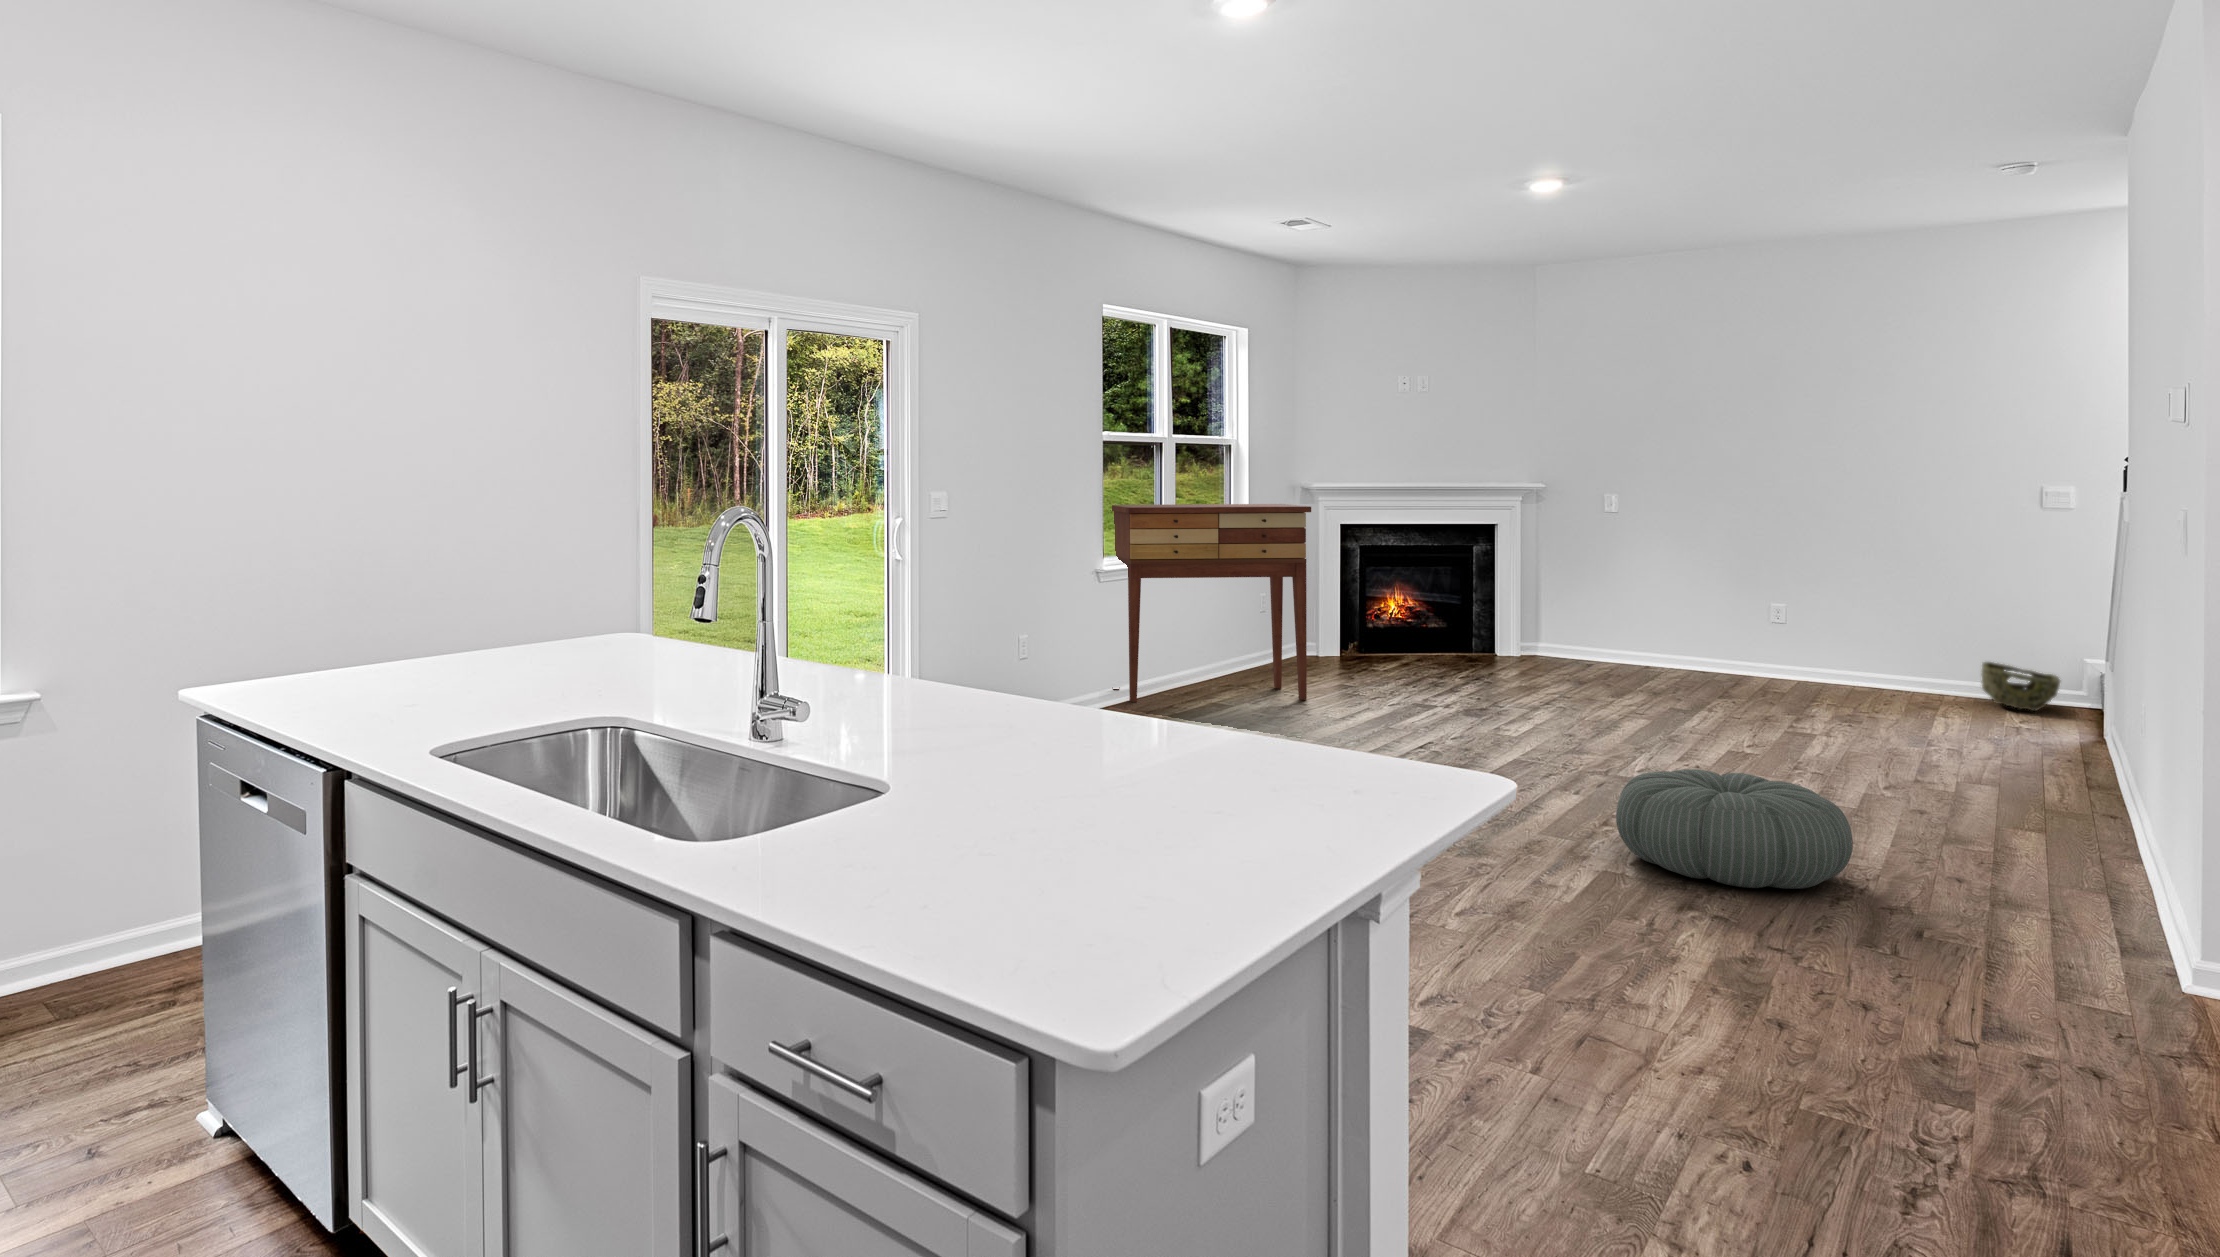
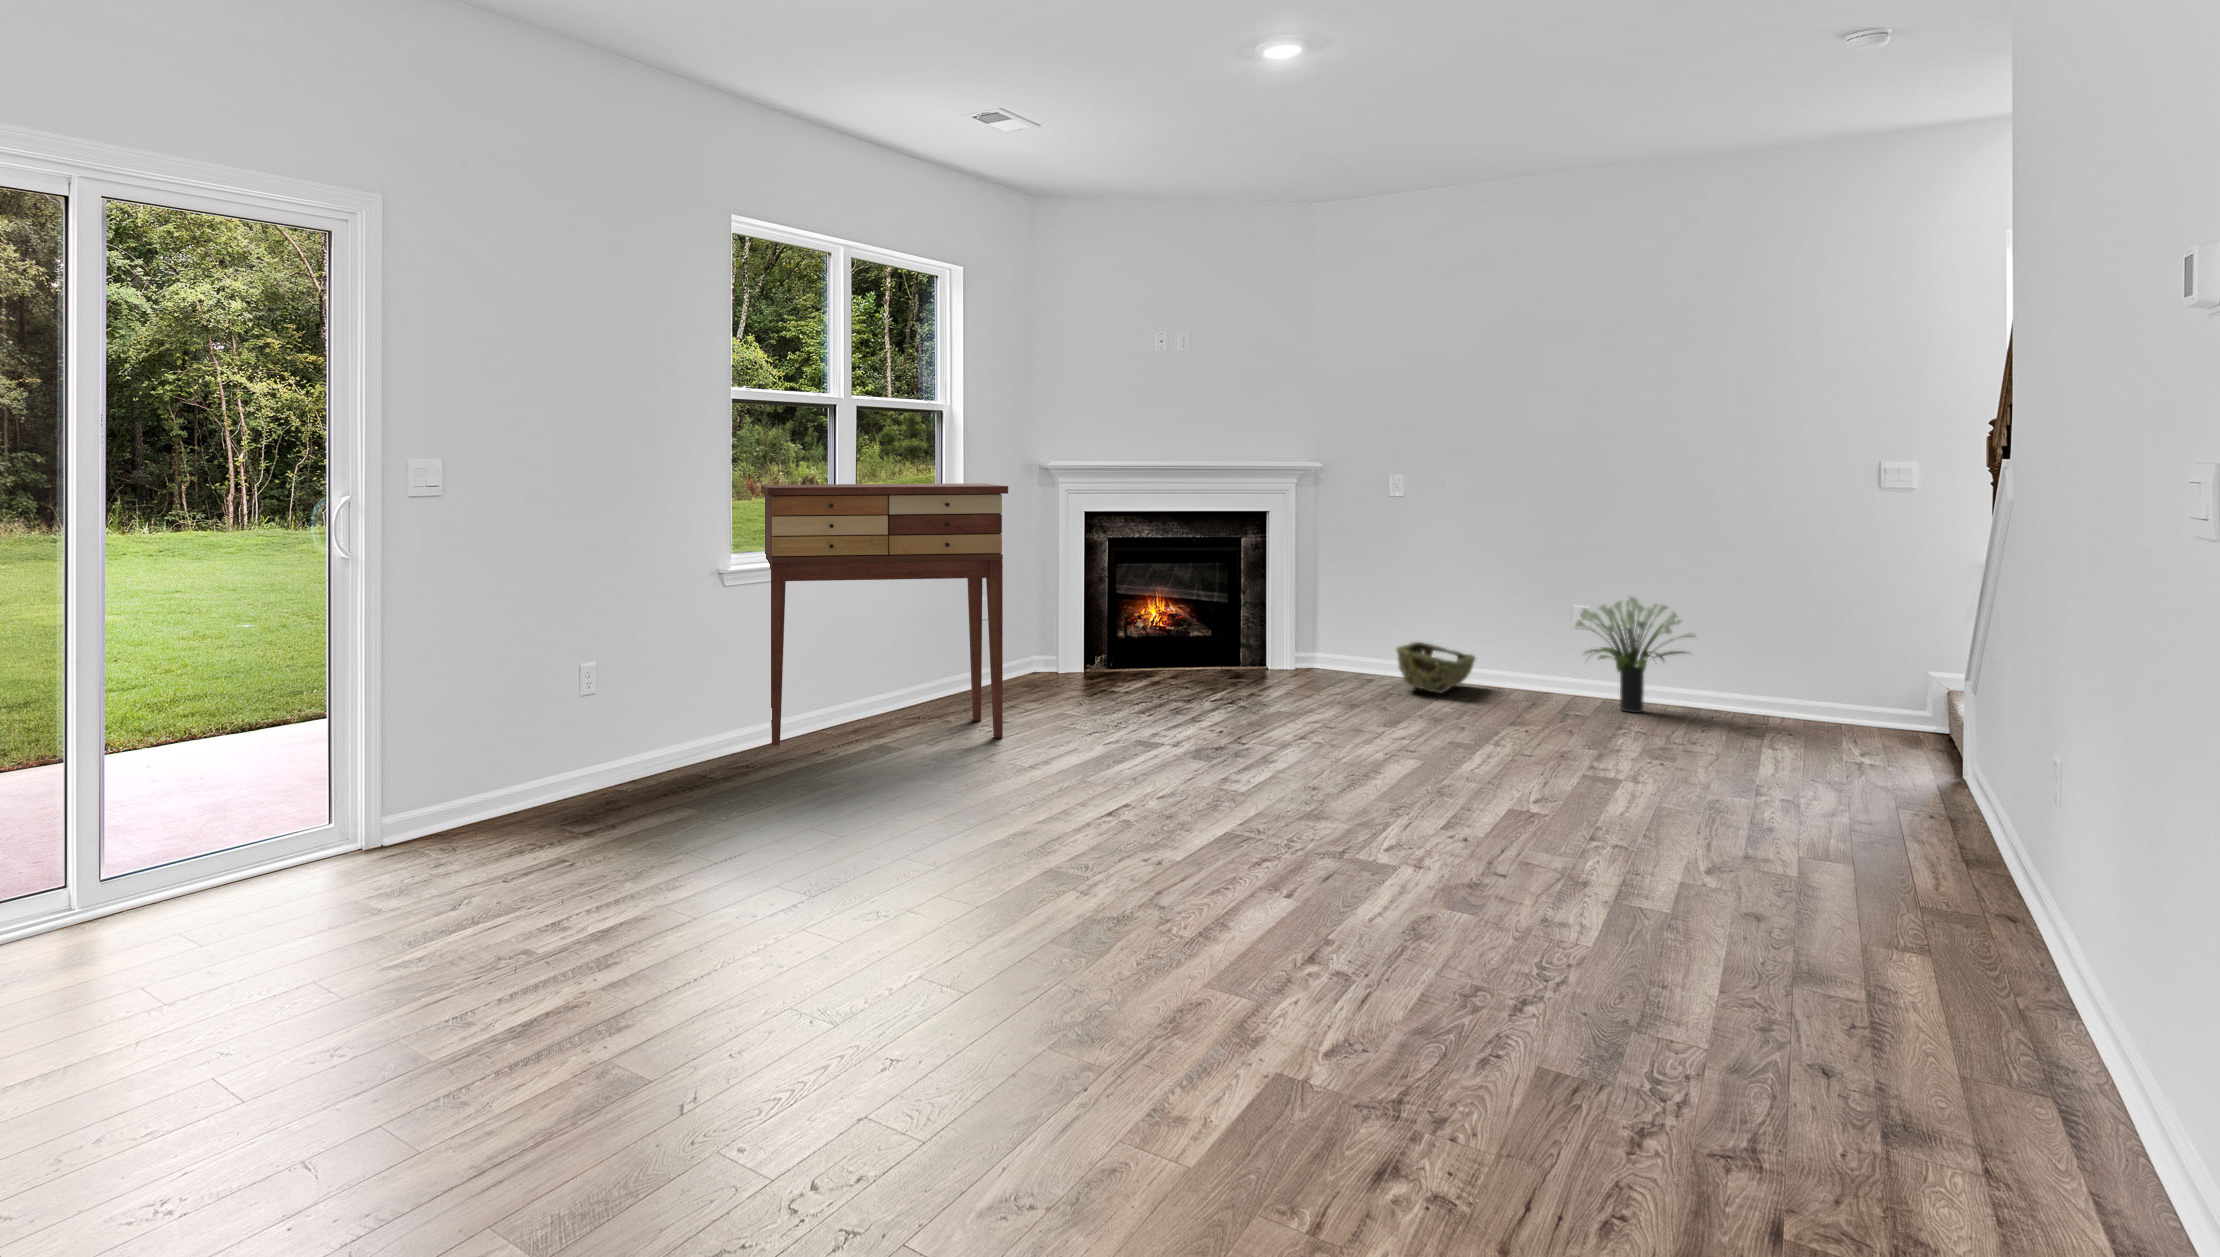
potted plant: none [1769,596,1876,691] -> present [1574,597,1696,713]
woven basket: present [1982,662,2060,711] -> present [1396,642,1475,693]
pouf: present [1616,769,1853,889] -> none [1309,885,1660,1106]

